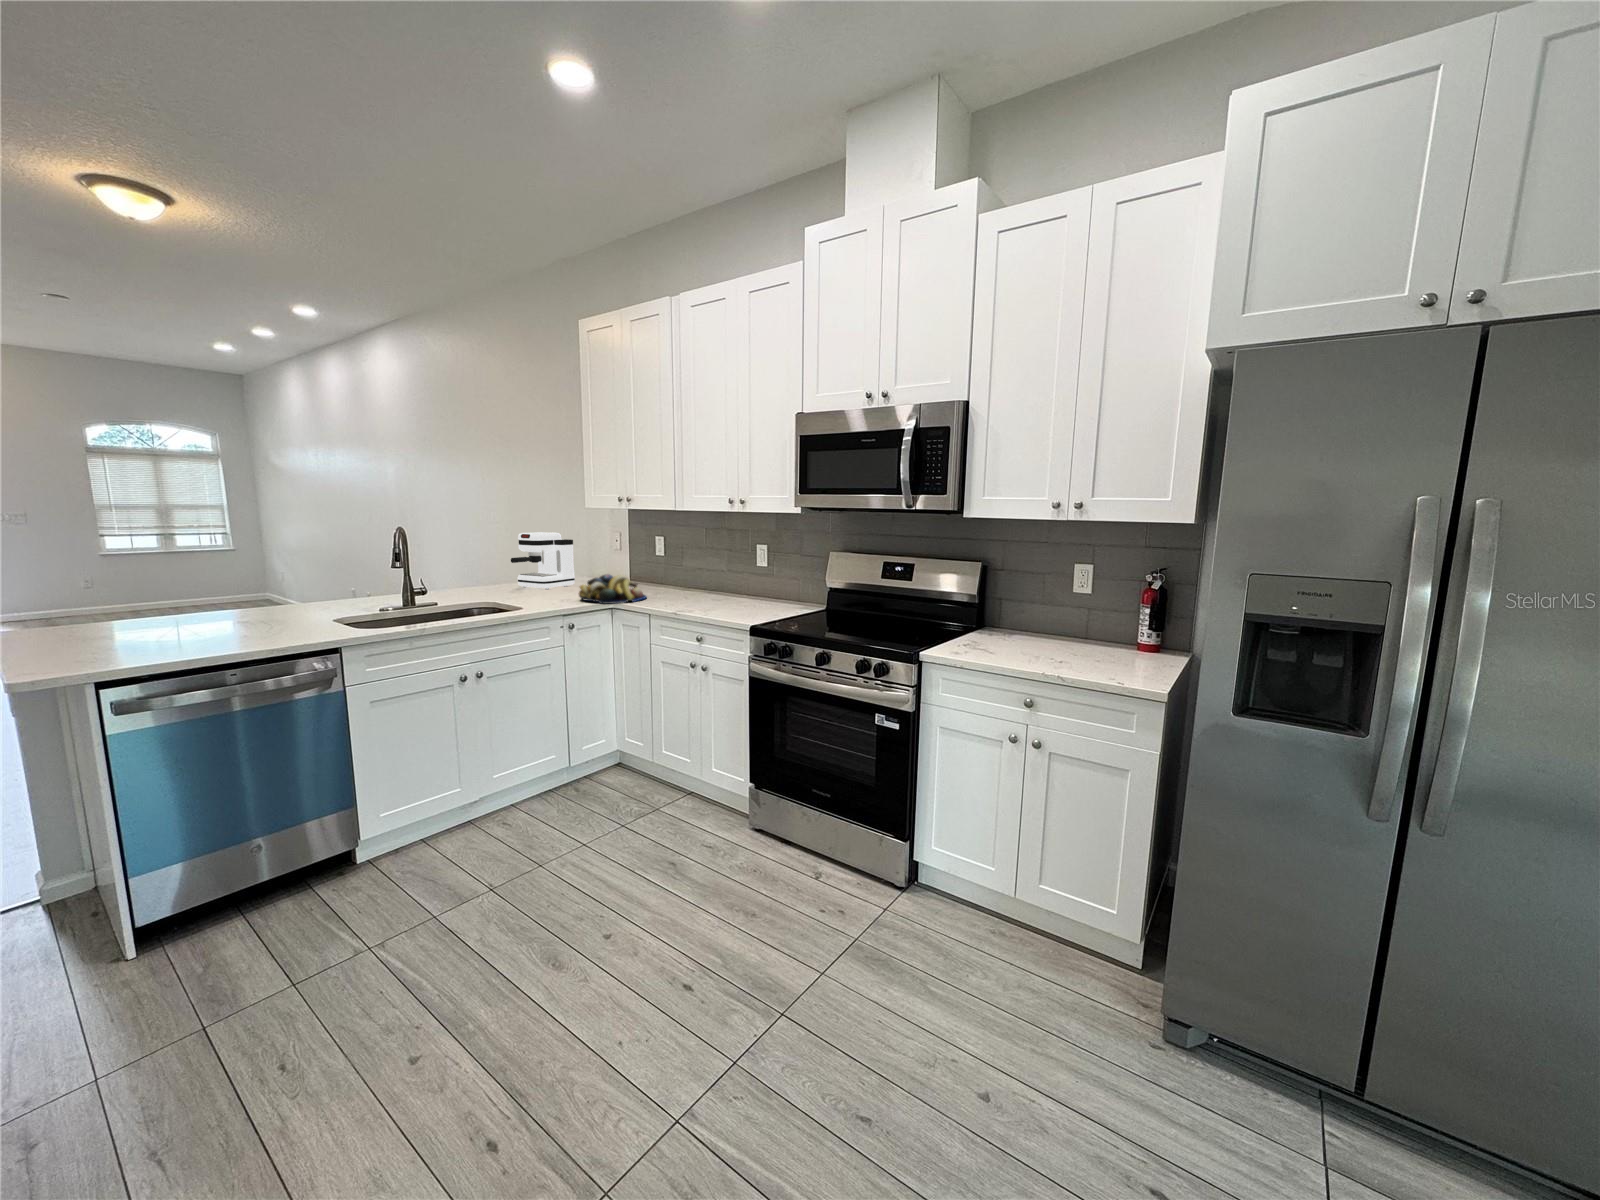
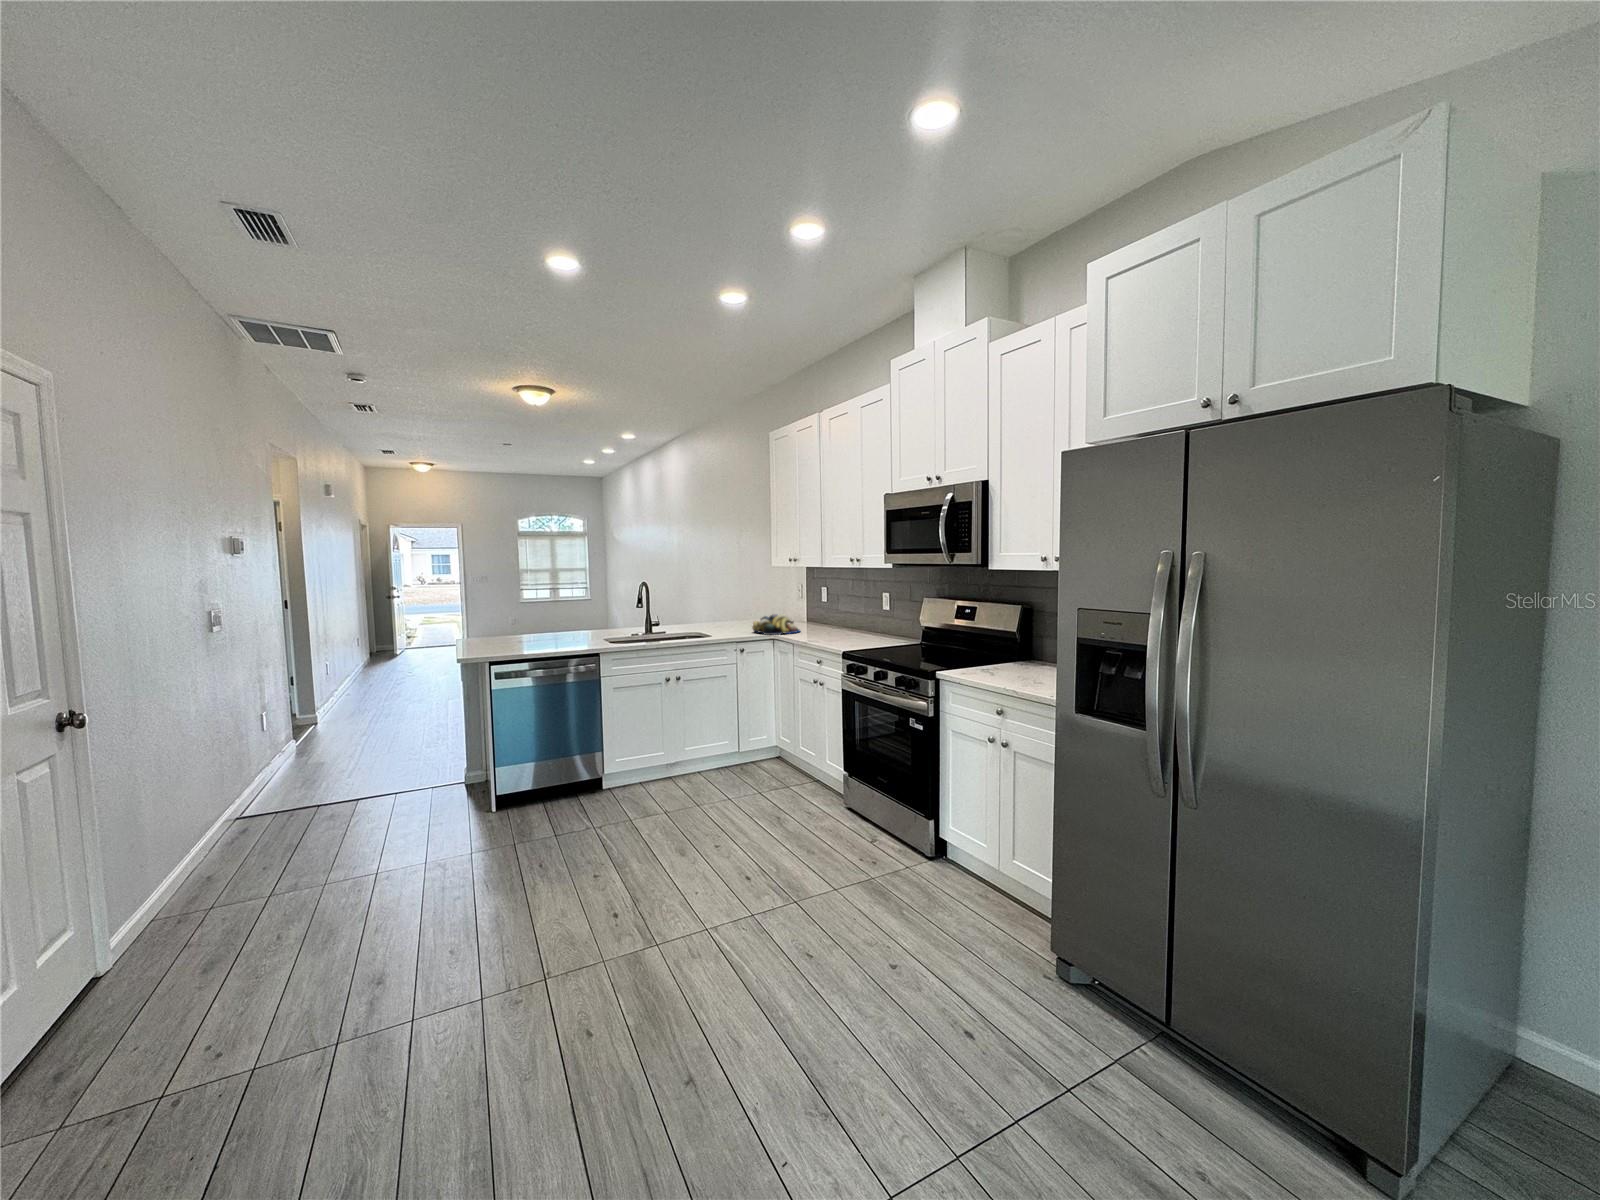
coffee maker: present [511,532,575,589] -> none [719,584,763,625]

